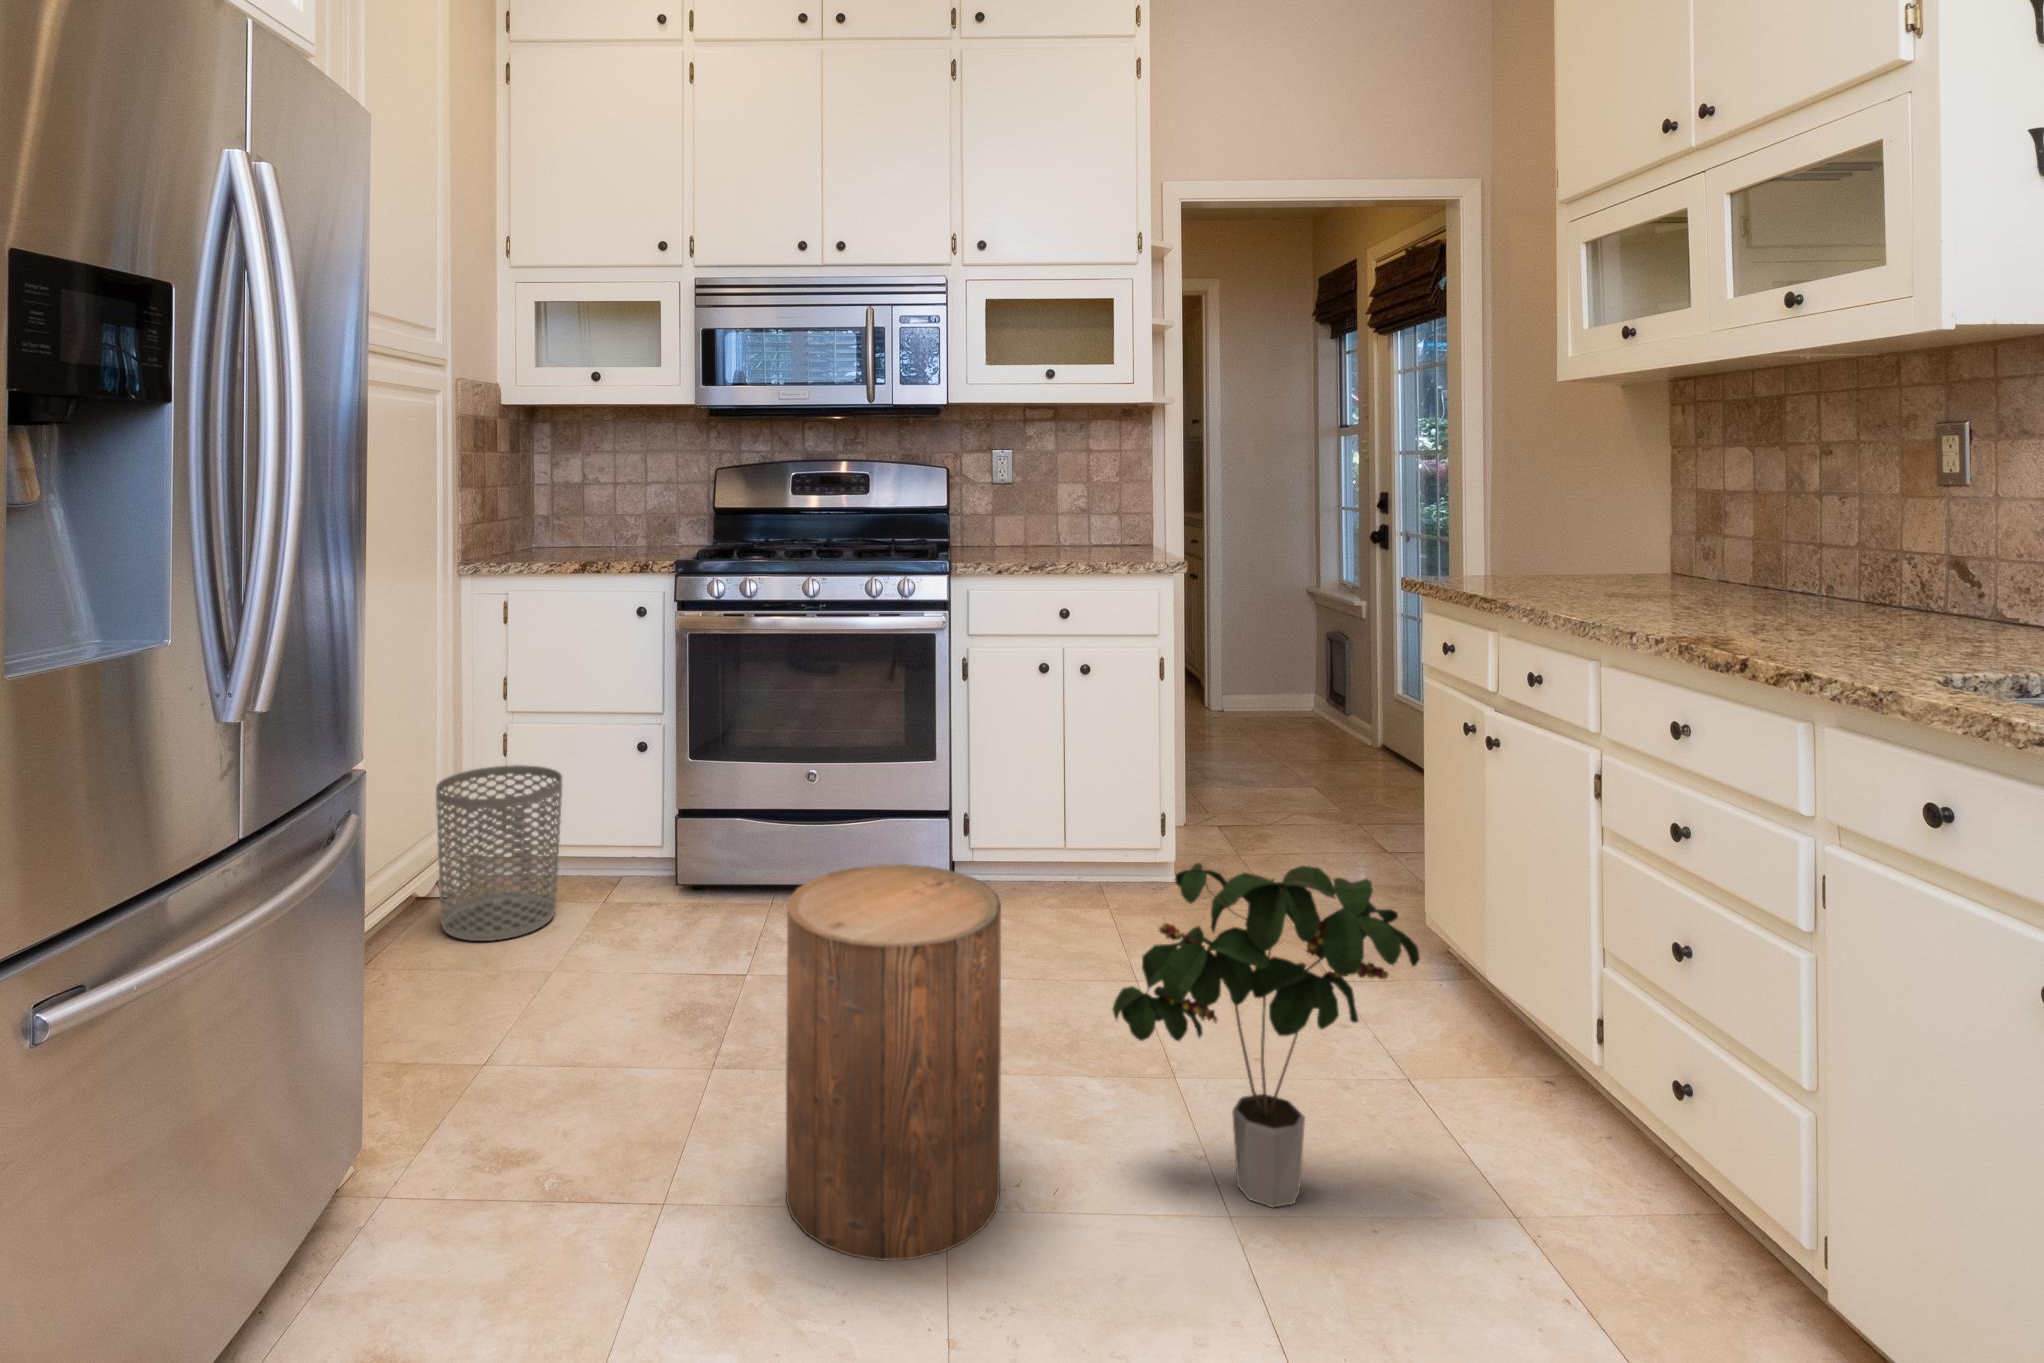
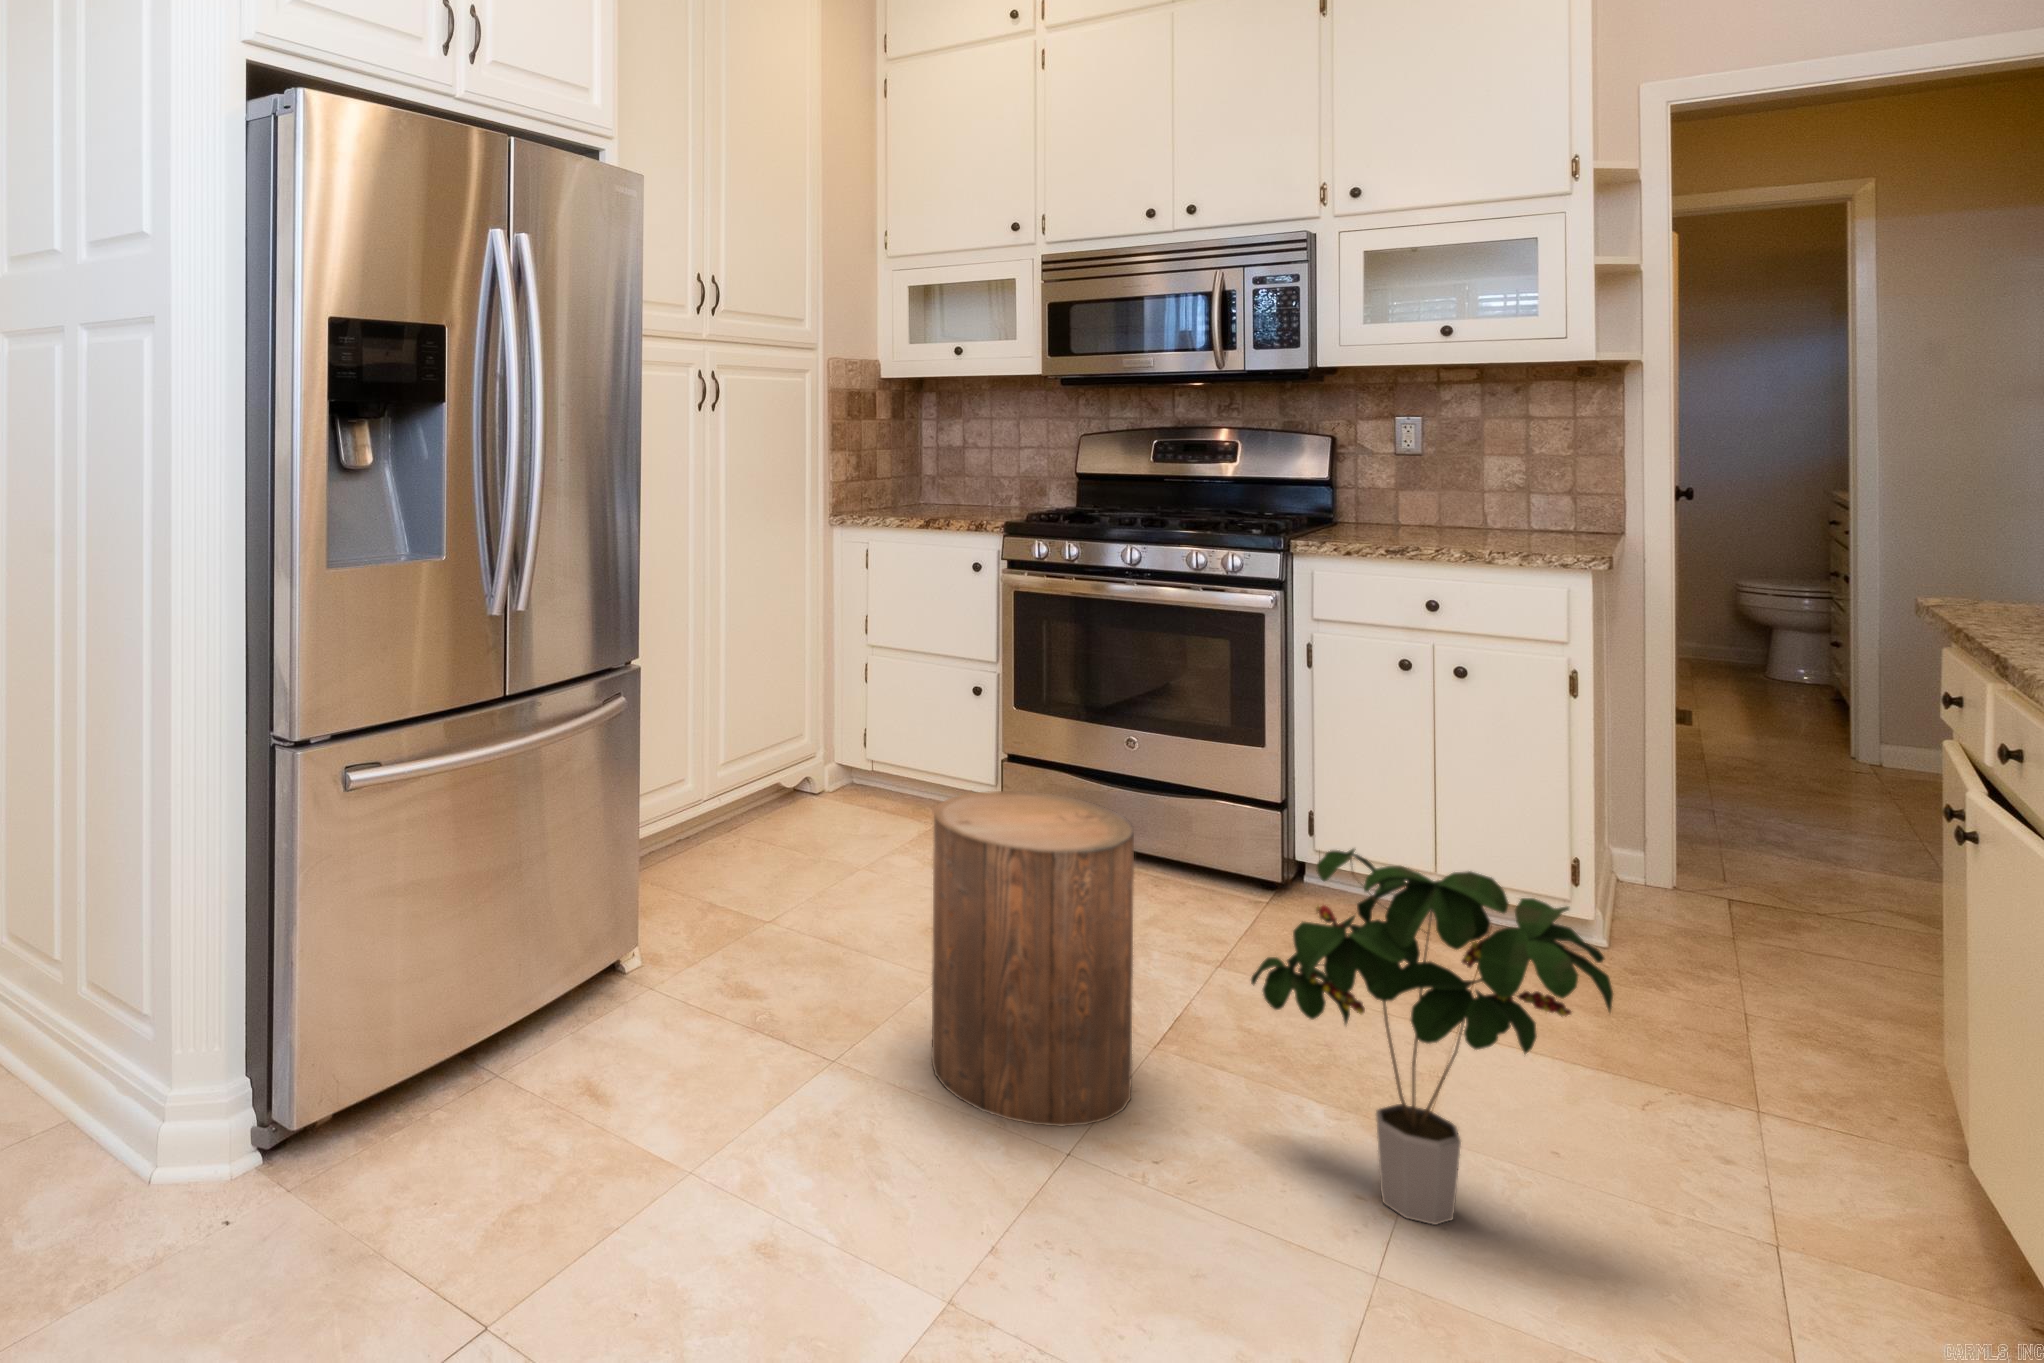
waste bin: present [436,765,562,941] -> none [798,689,901,832]

